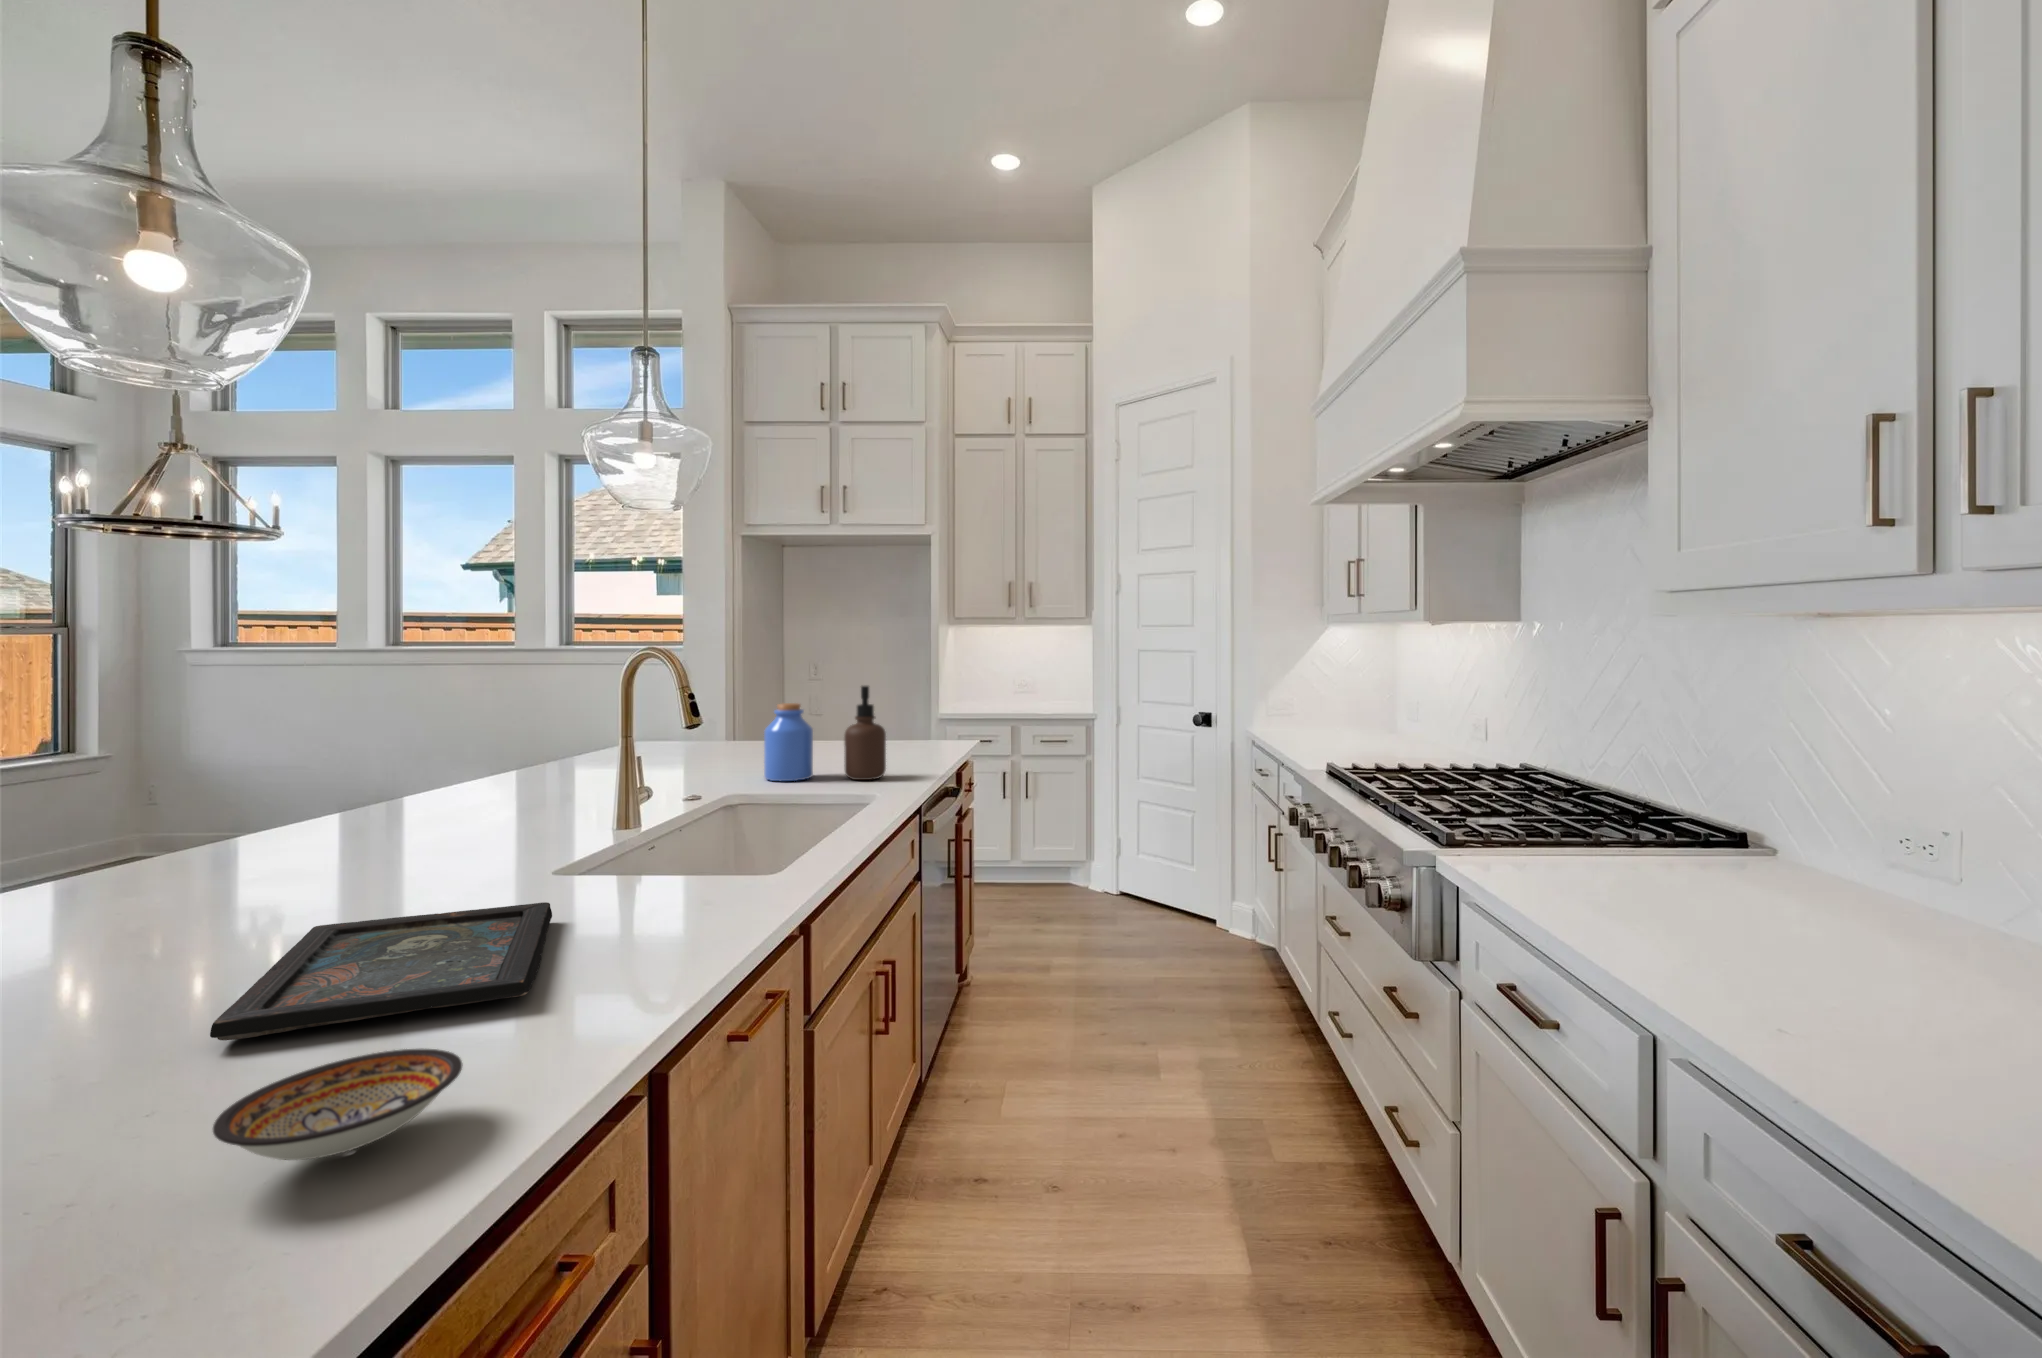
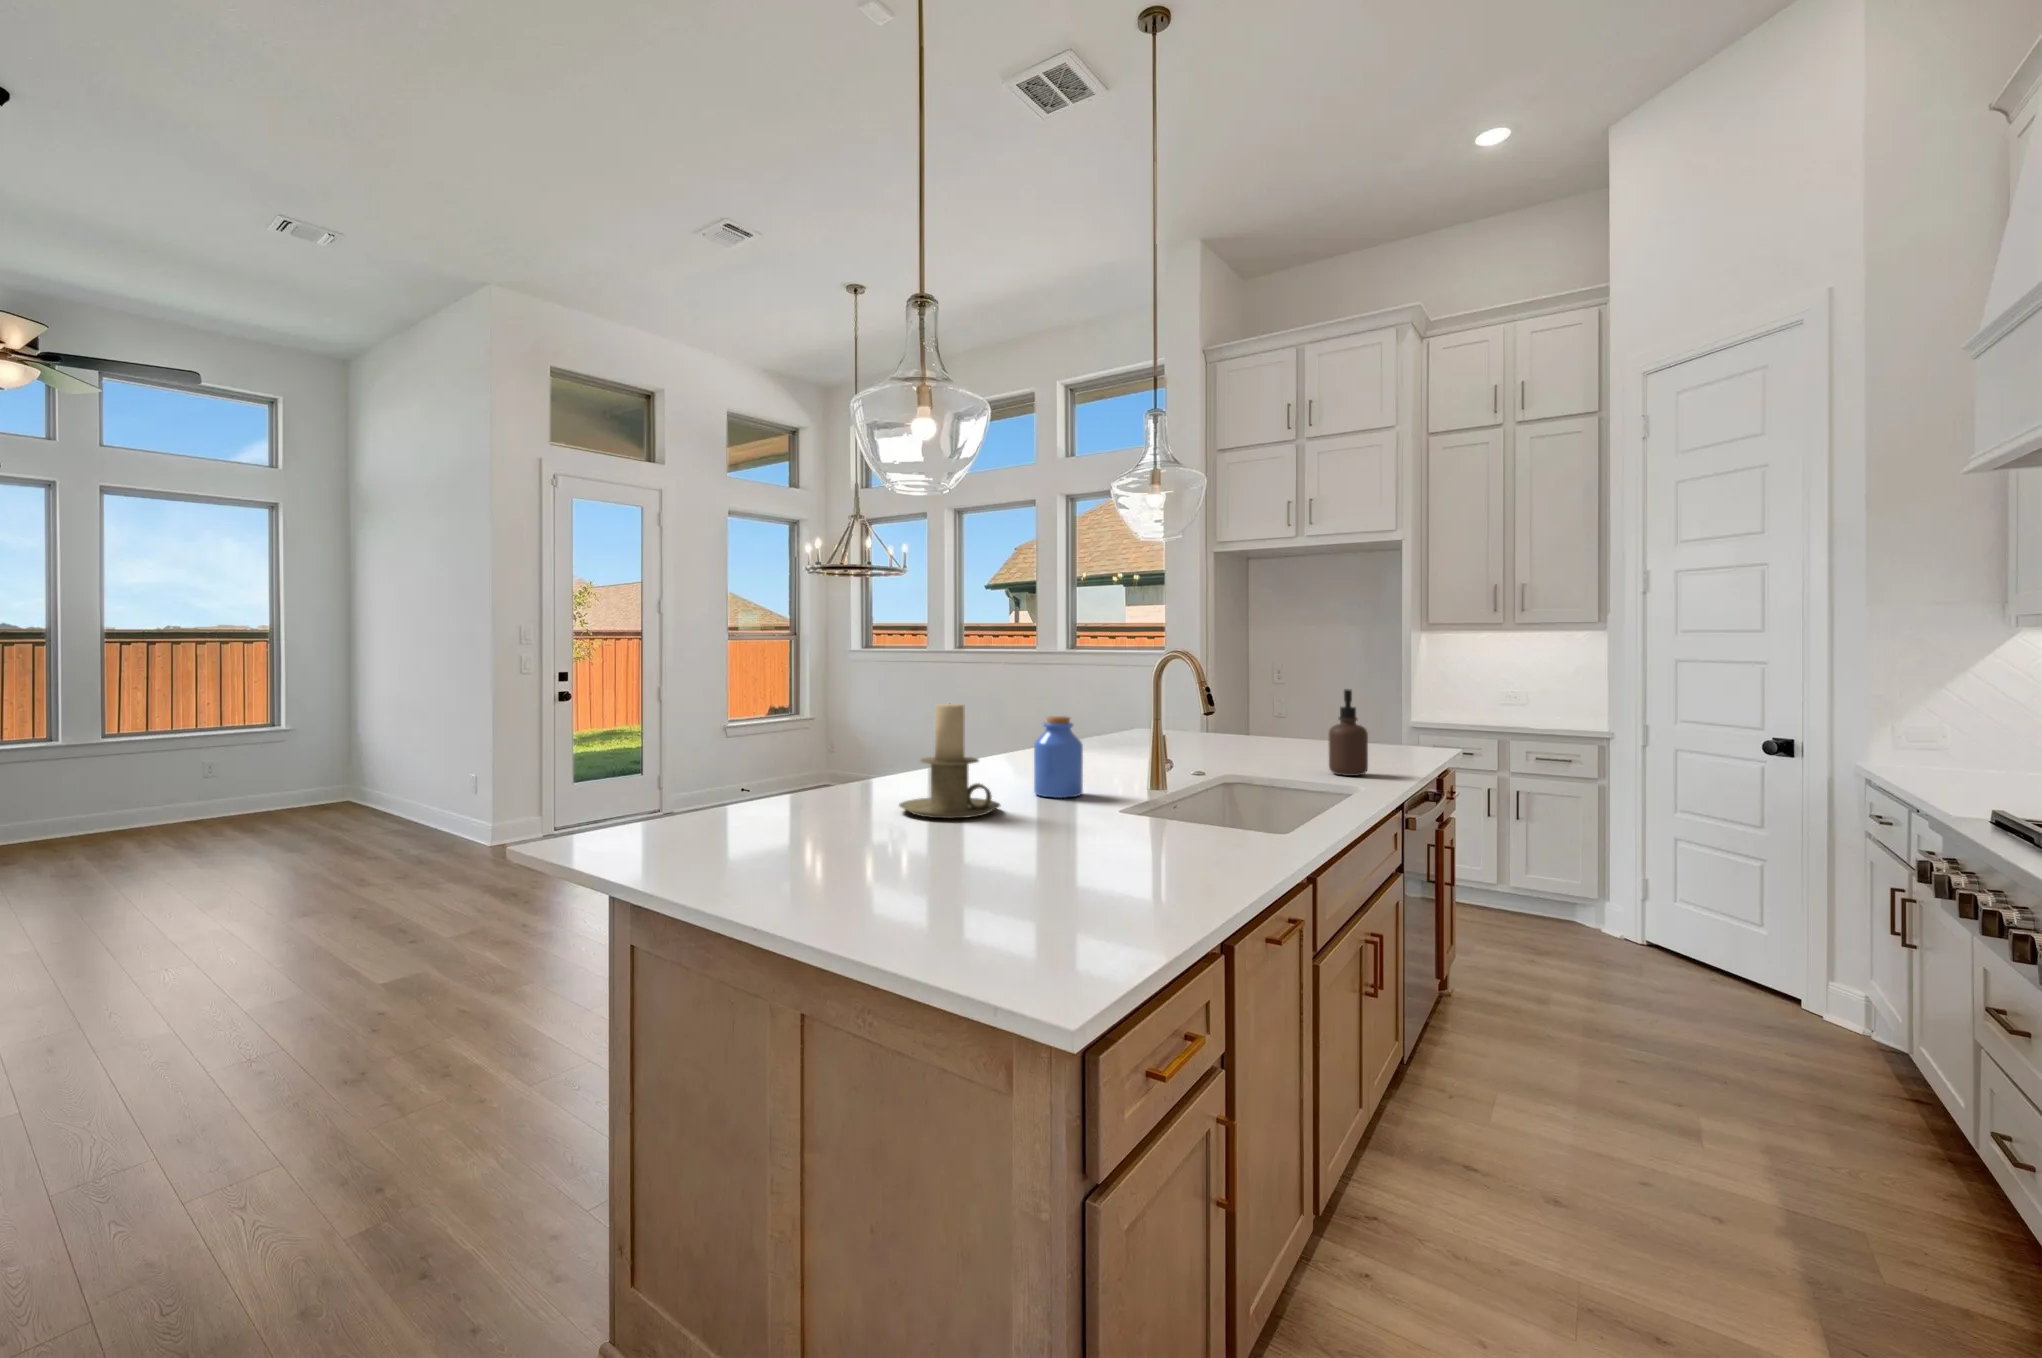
jar: present [764,703,813,781] -> present [1034,716,1083,798]
candle holder: none [117,730,339,922] -> present [899,704,1000,818]
tray: present [210,902,552,1040] -> none [997,825,1151,873]
ceramic bowl: present [213,1049,463,1160] -> none [1043,878,1144,921]

